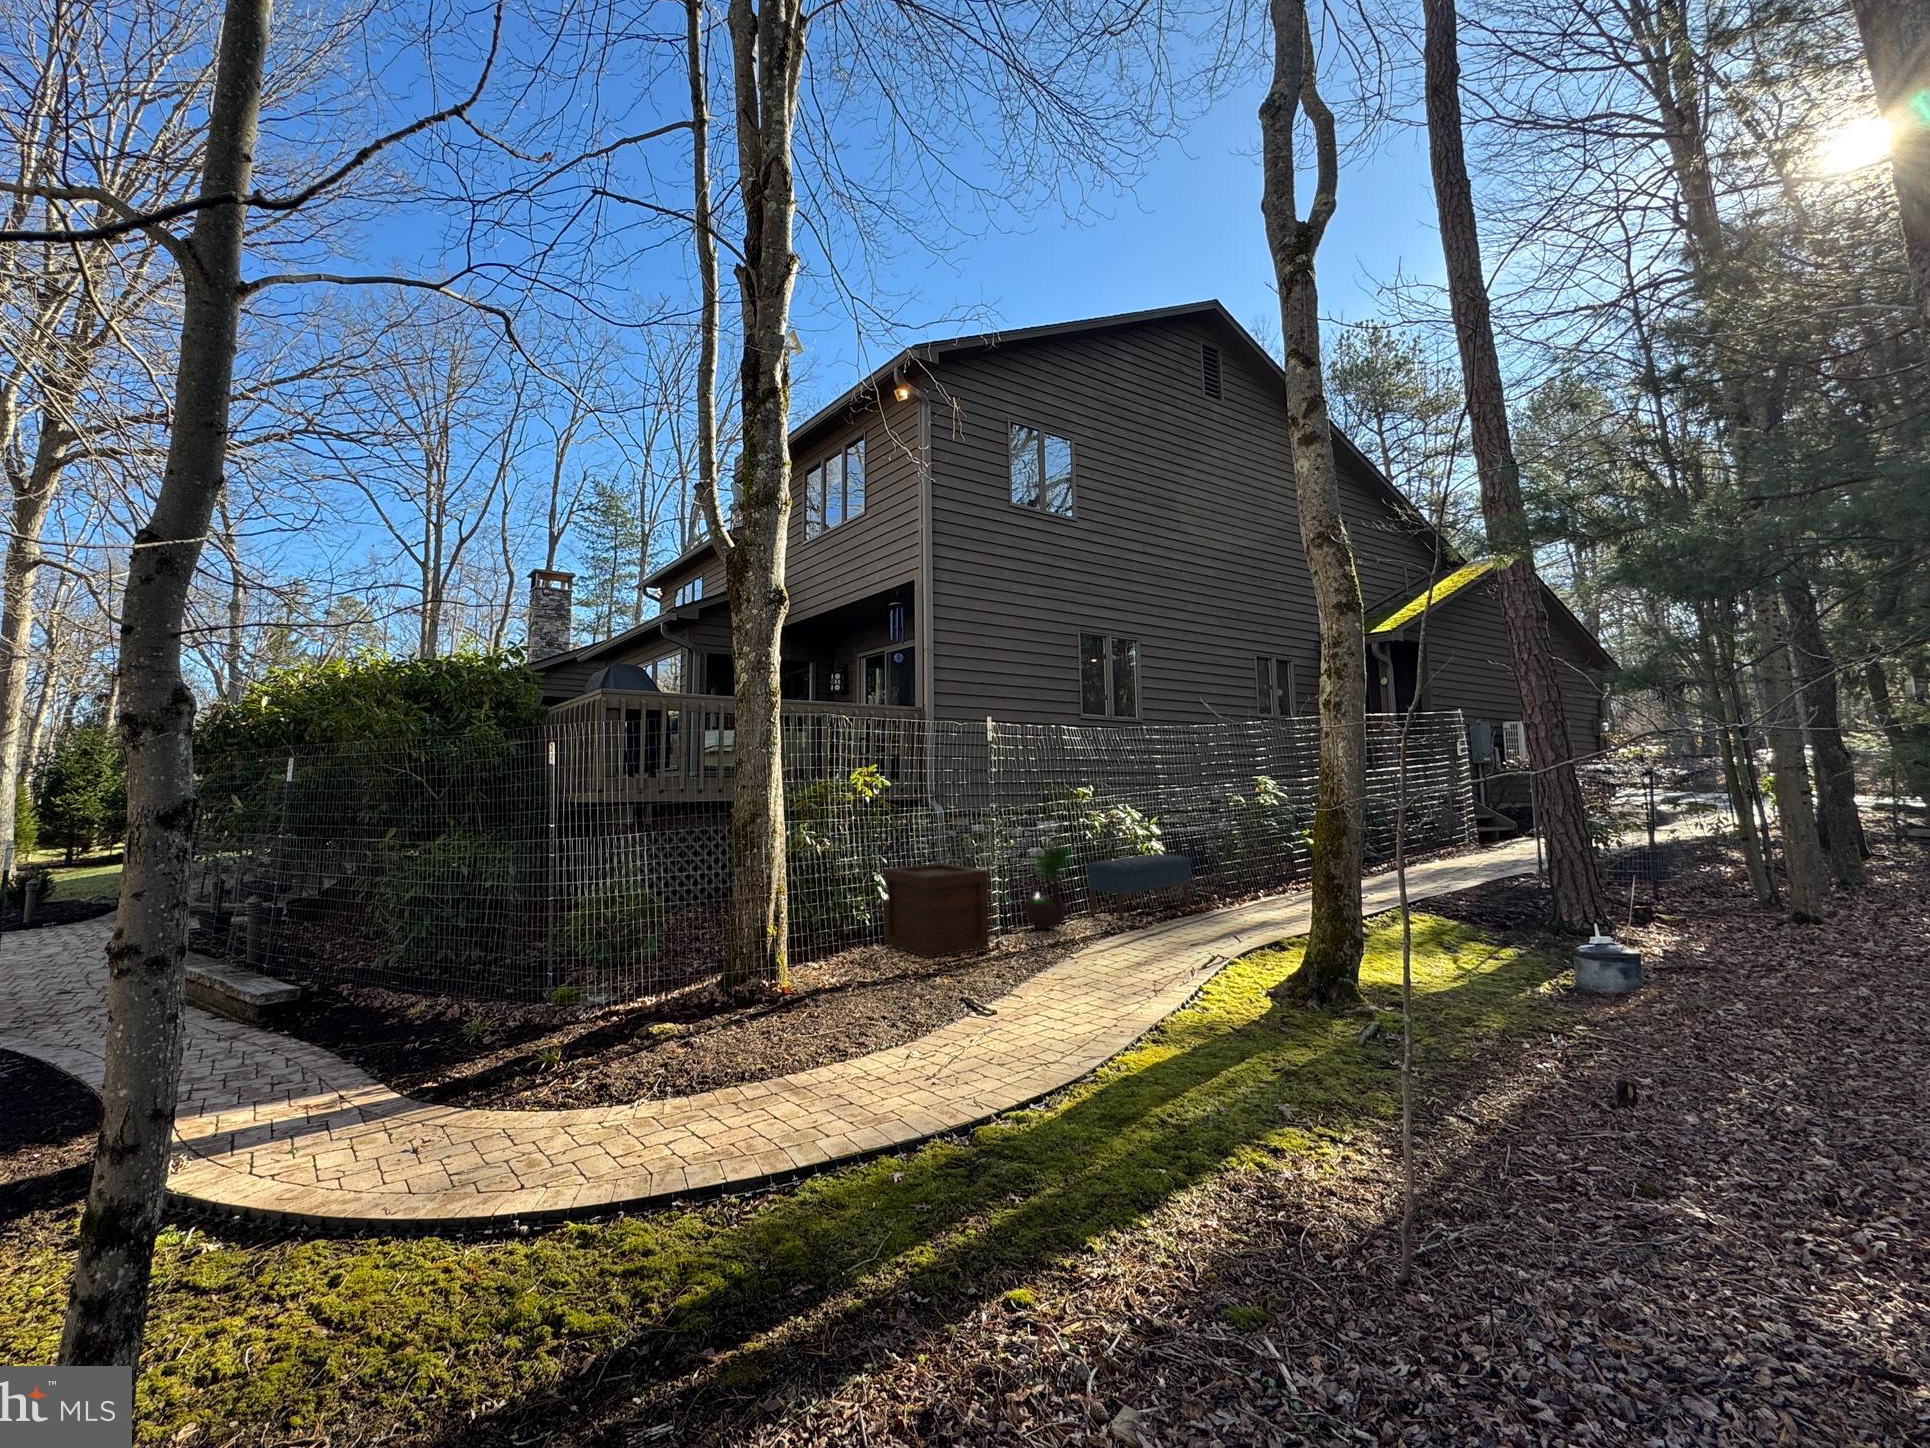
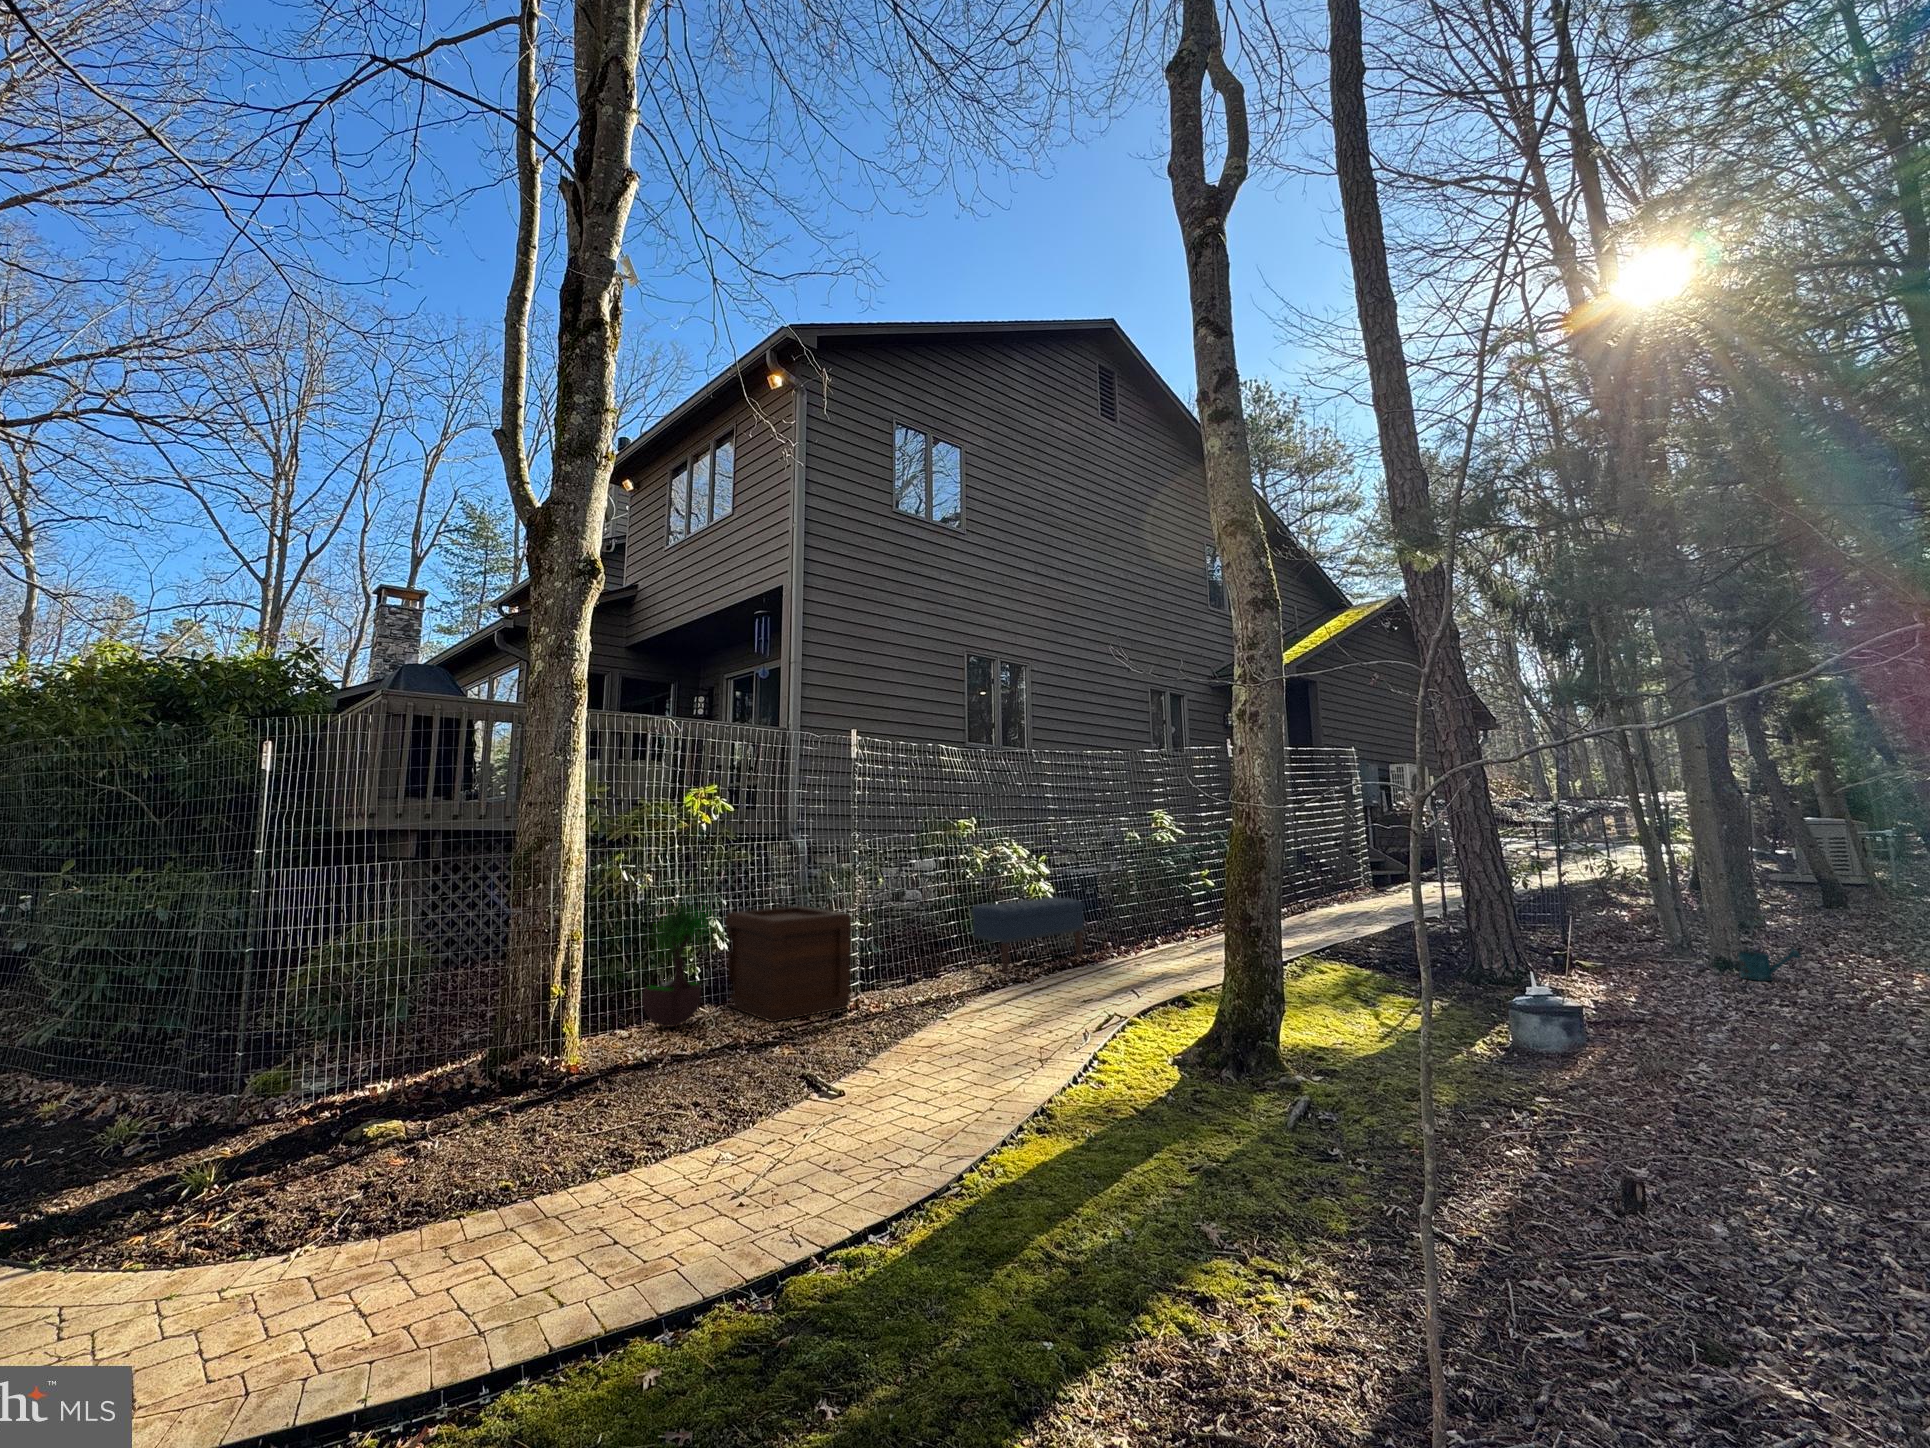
potted tree: present [1025,841,1070,929] -> present [642,900,716,1027]
watering can: none [1824,899,1898,933] -> present [1739,949,1801,981]

